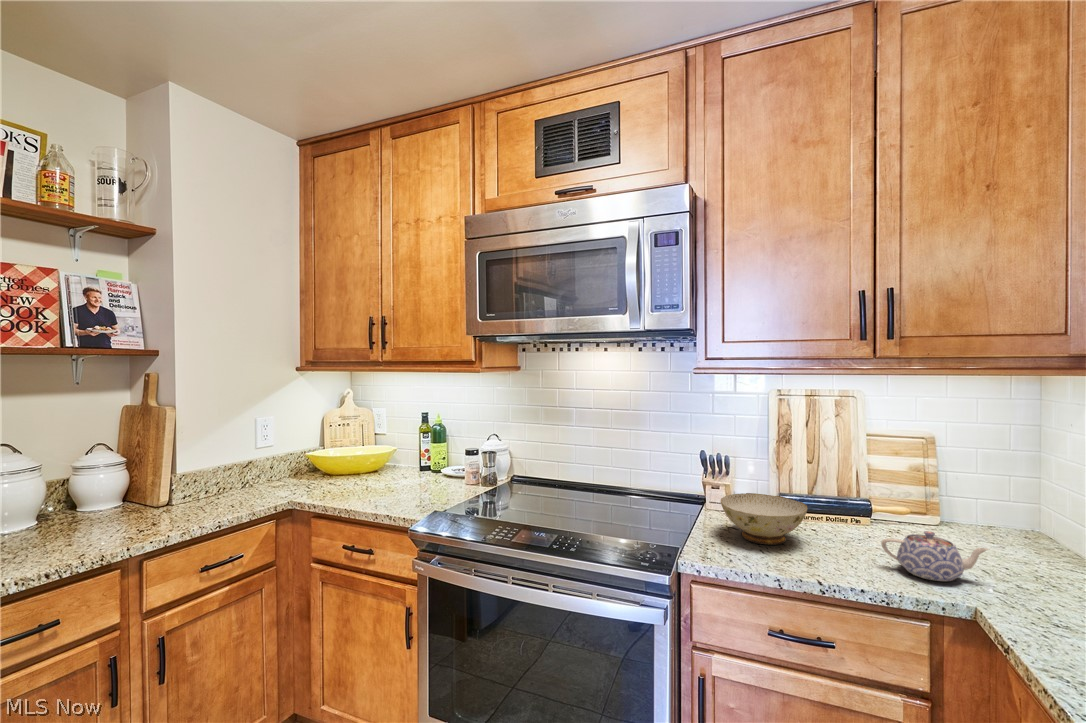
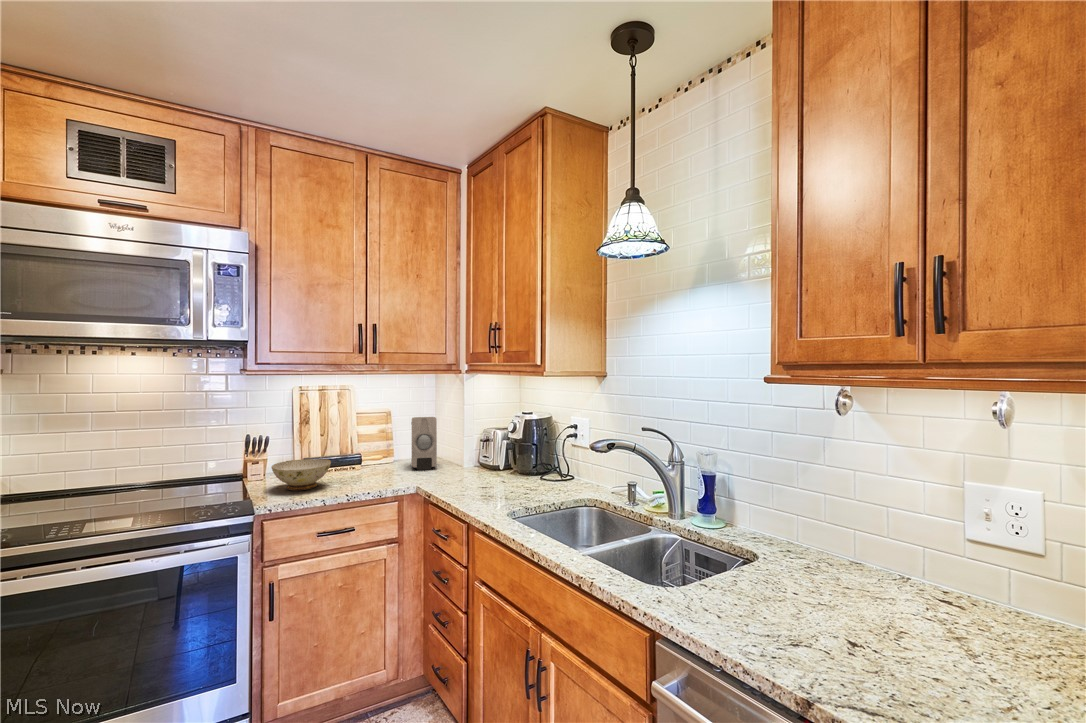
soap dispenser: none [974,455,1038,564] -> present [411,417,437,470]
teapot: present [881,531,988,581] -> none [373,459,420,483]

